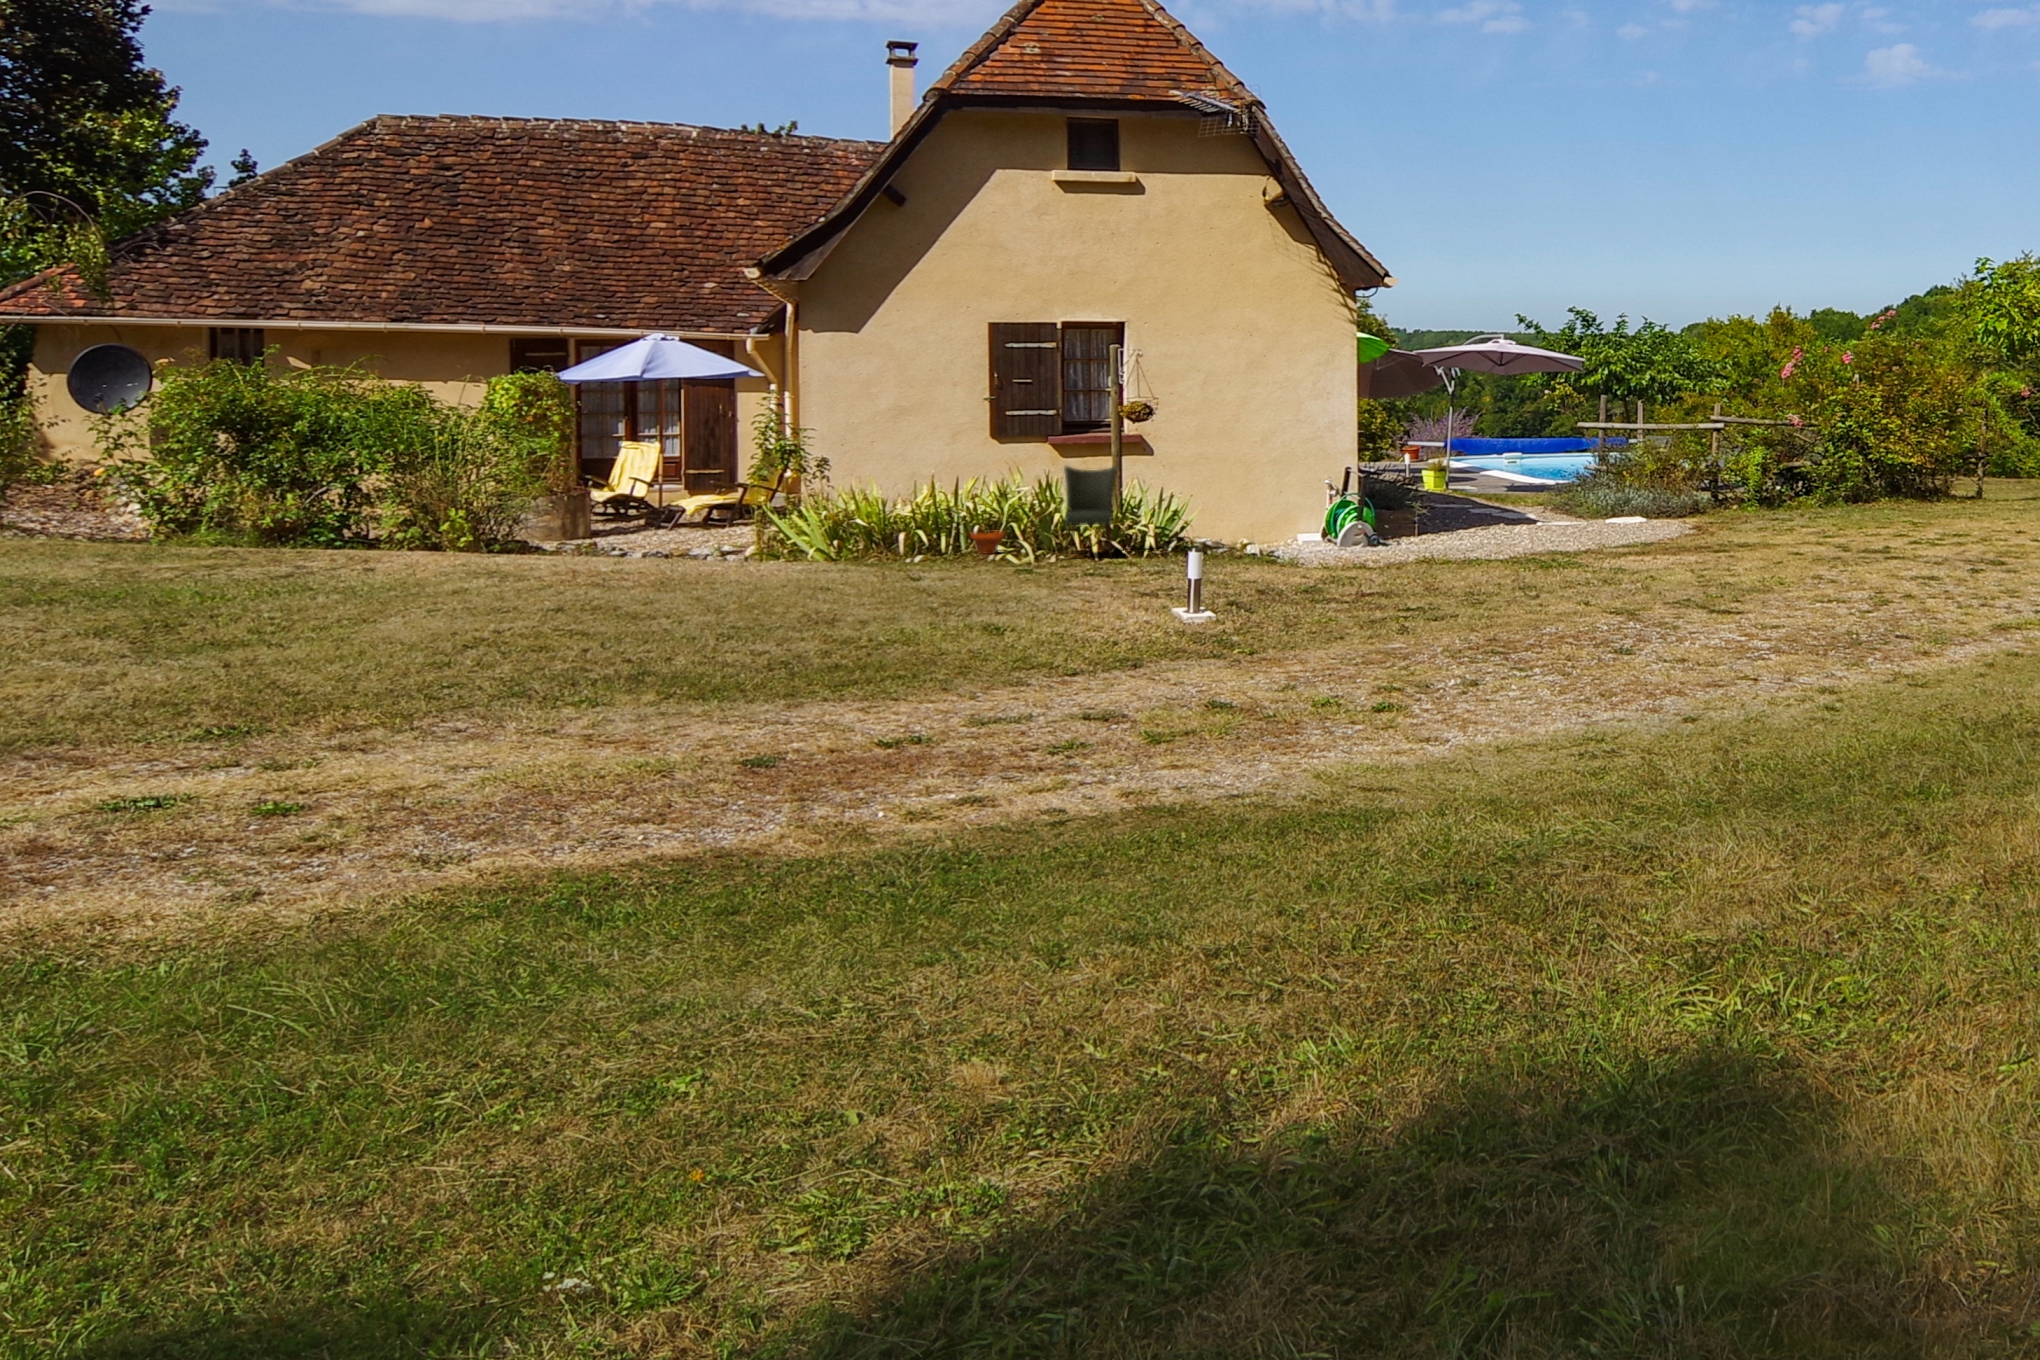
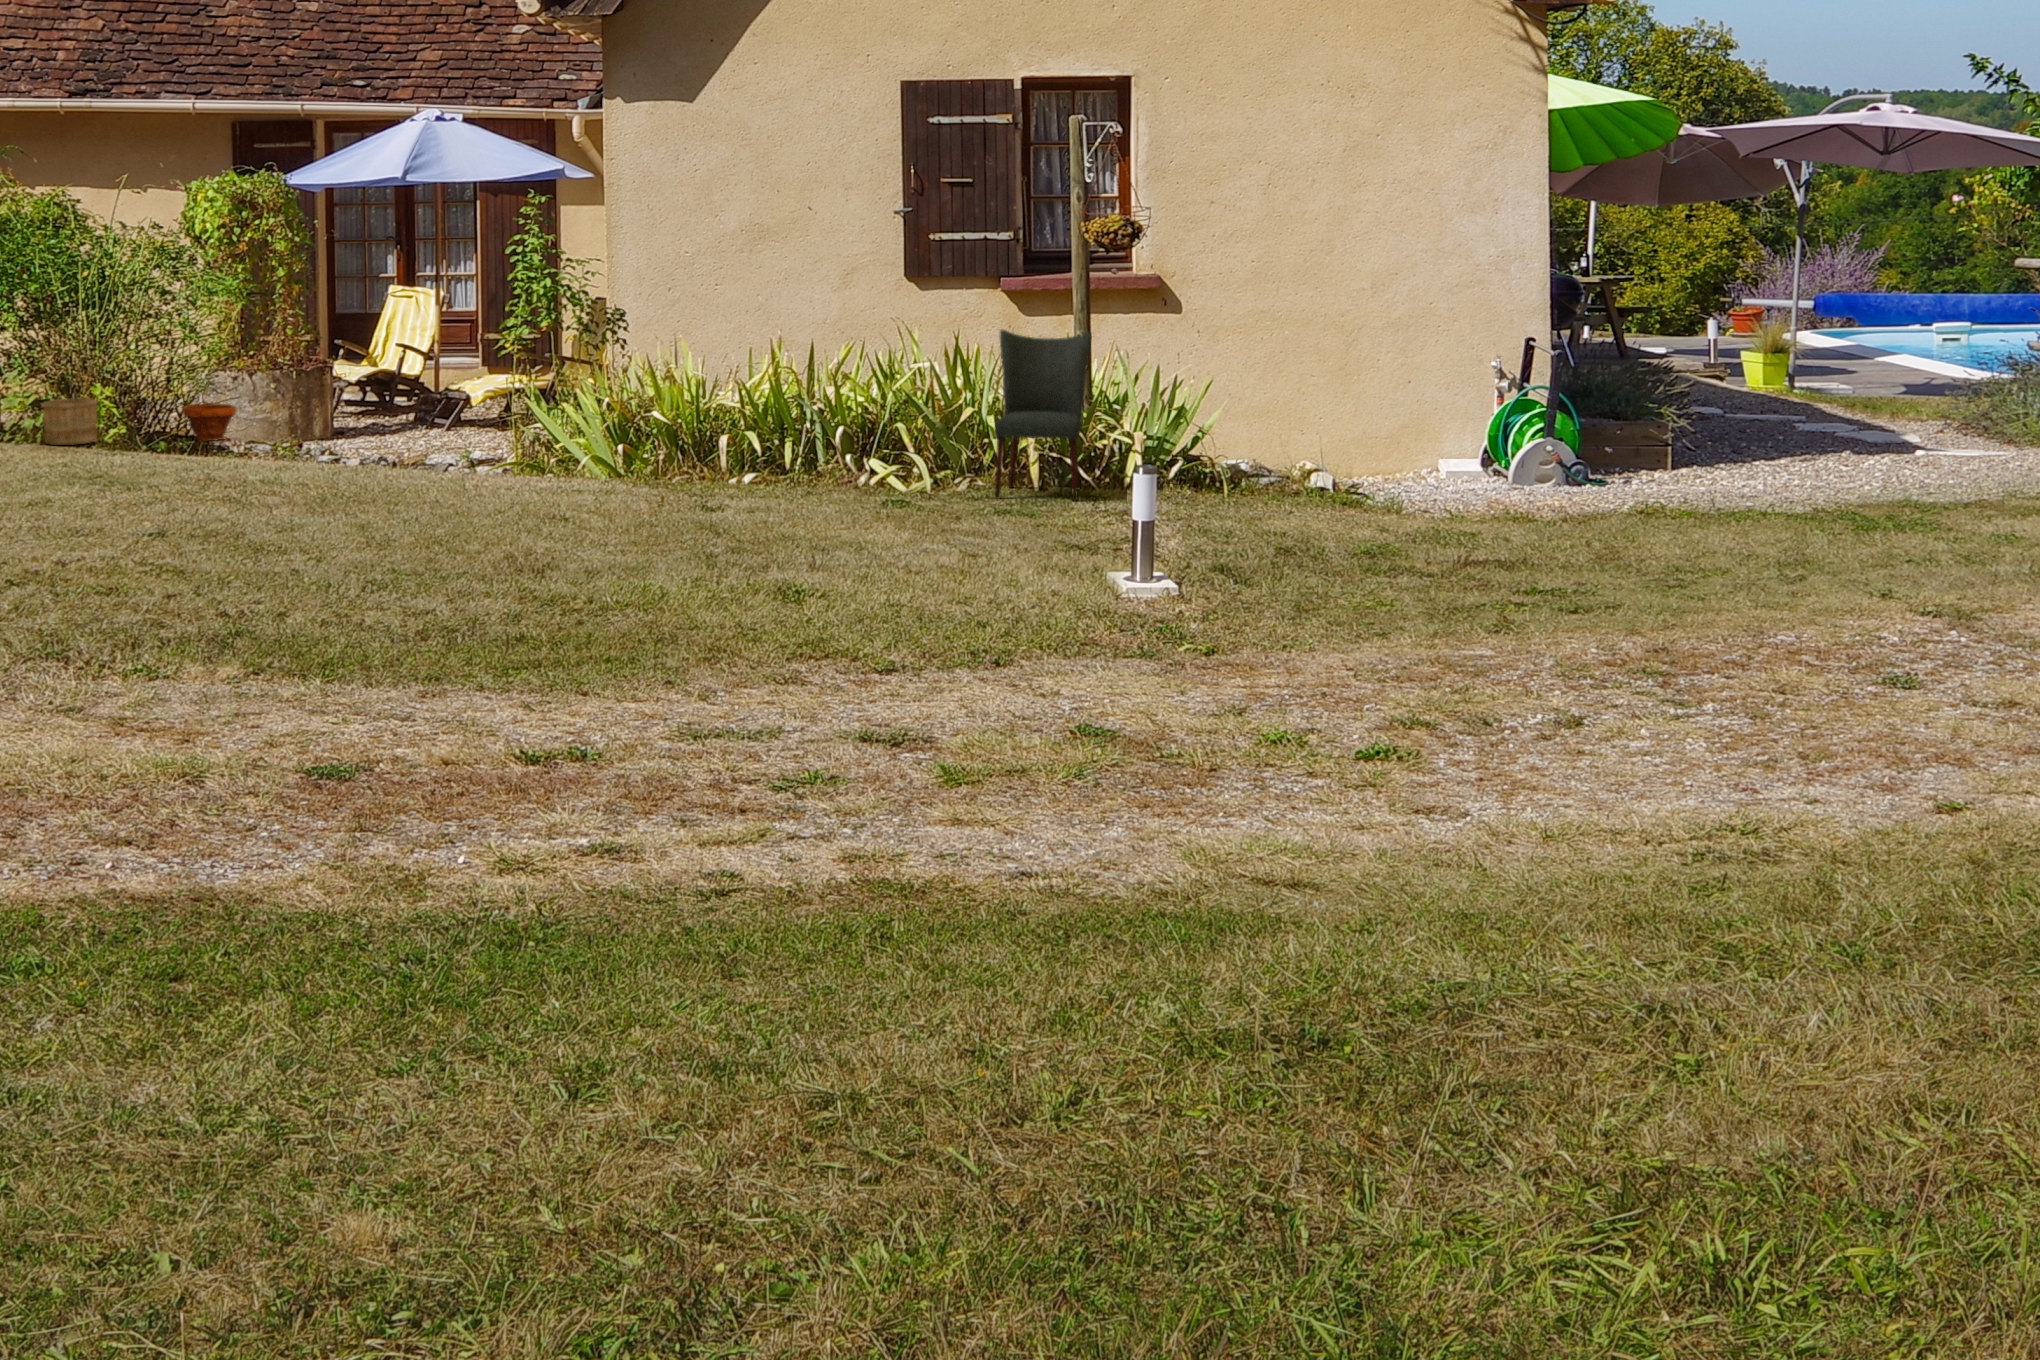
wooden bucket: none [417,520,458,550] -> present [42,398,97,445]
planter: present [970,531,1004,554] -> present [182,403,237,441]

